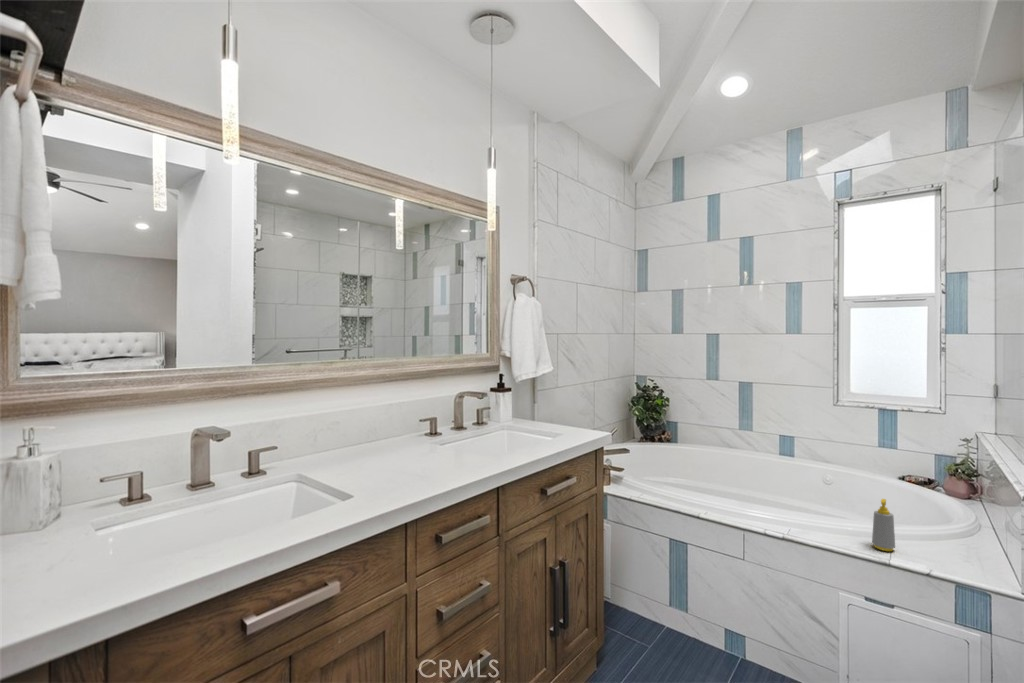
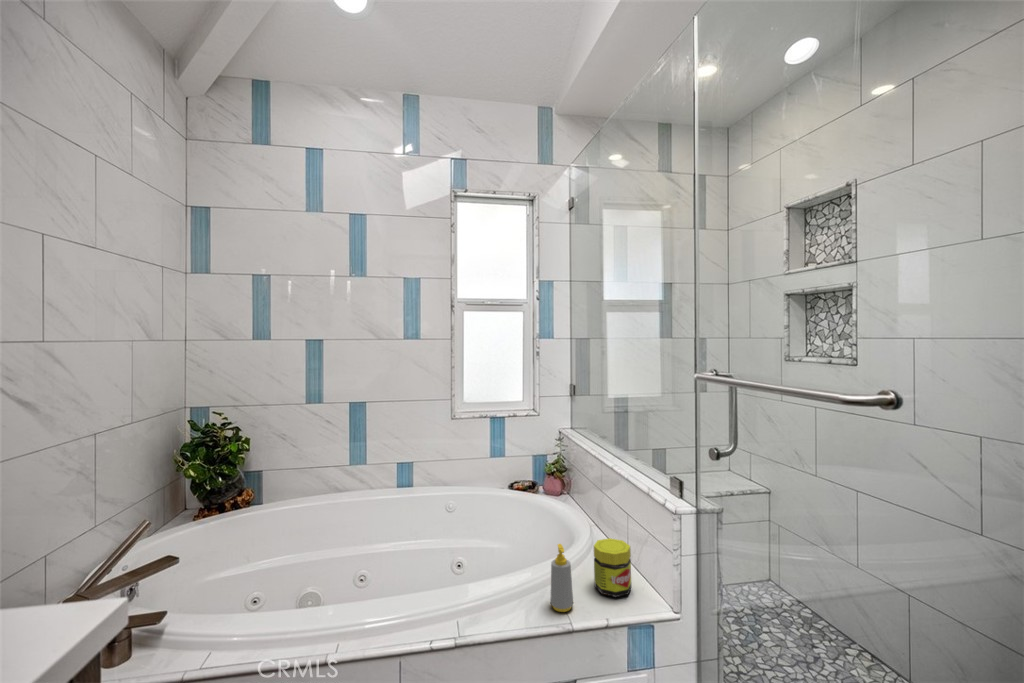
jar: none [930,514,973,563] -> present [594,538,631,597]

